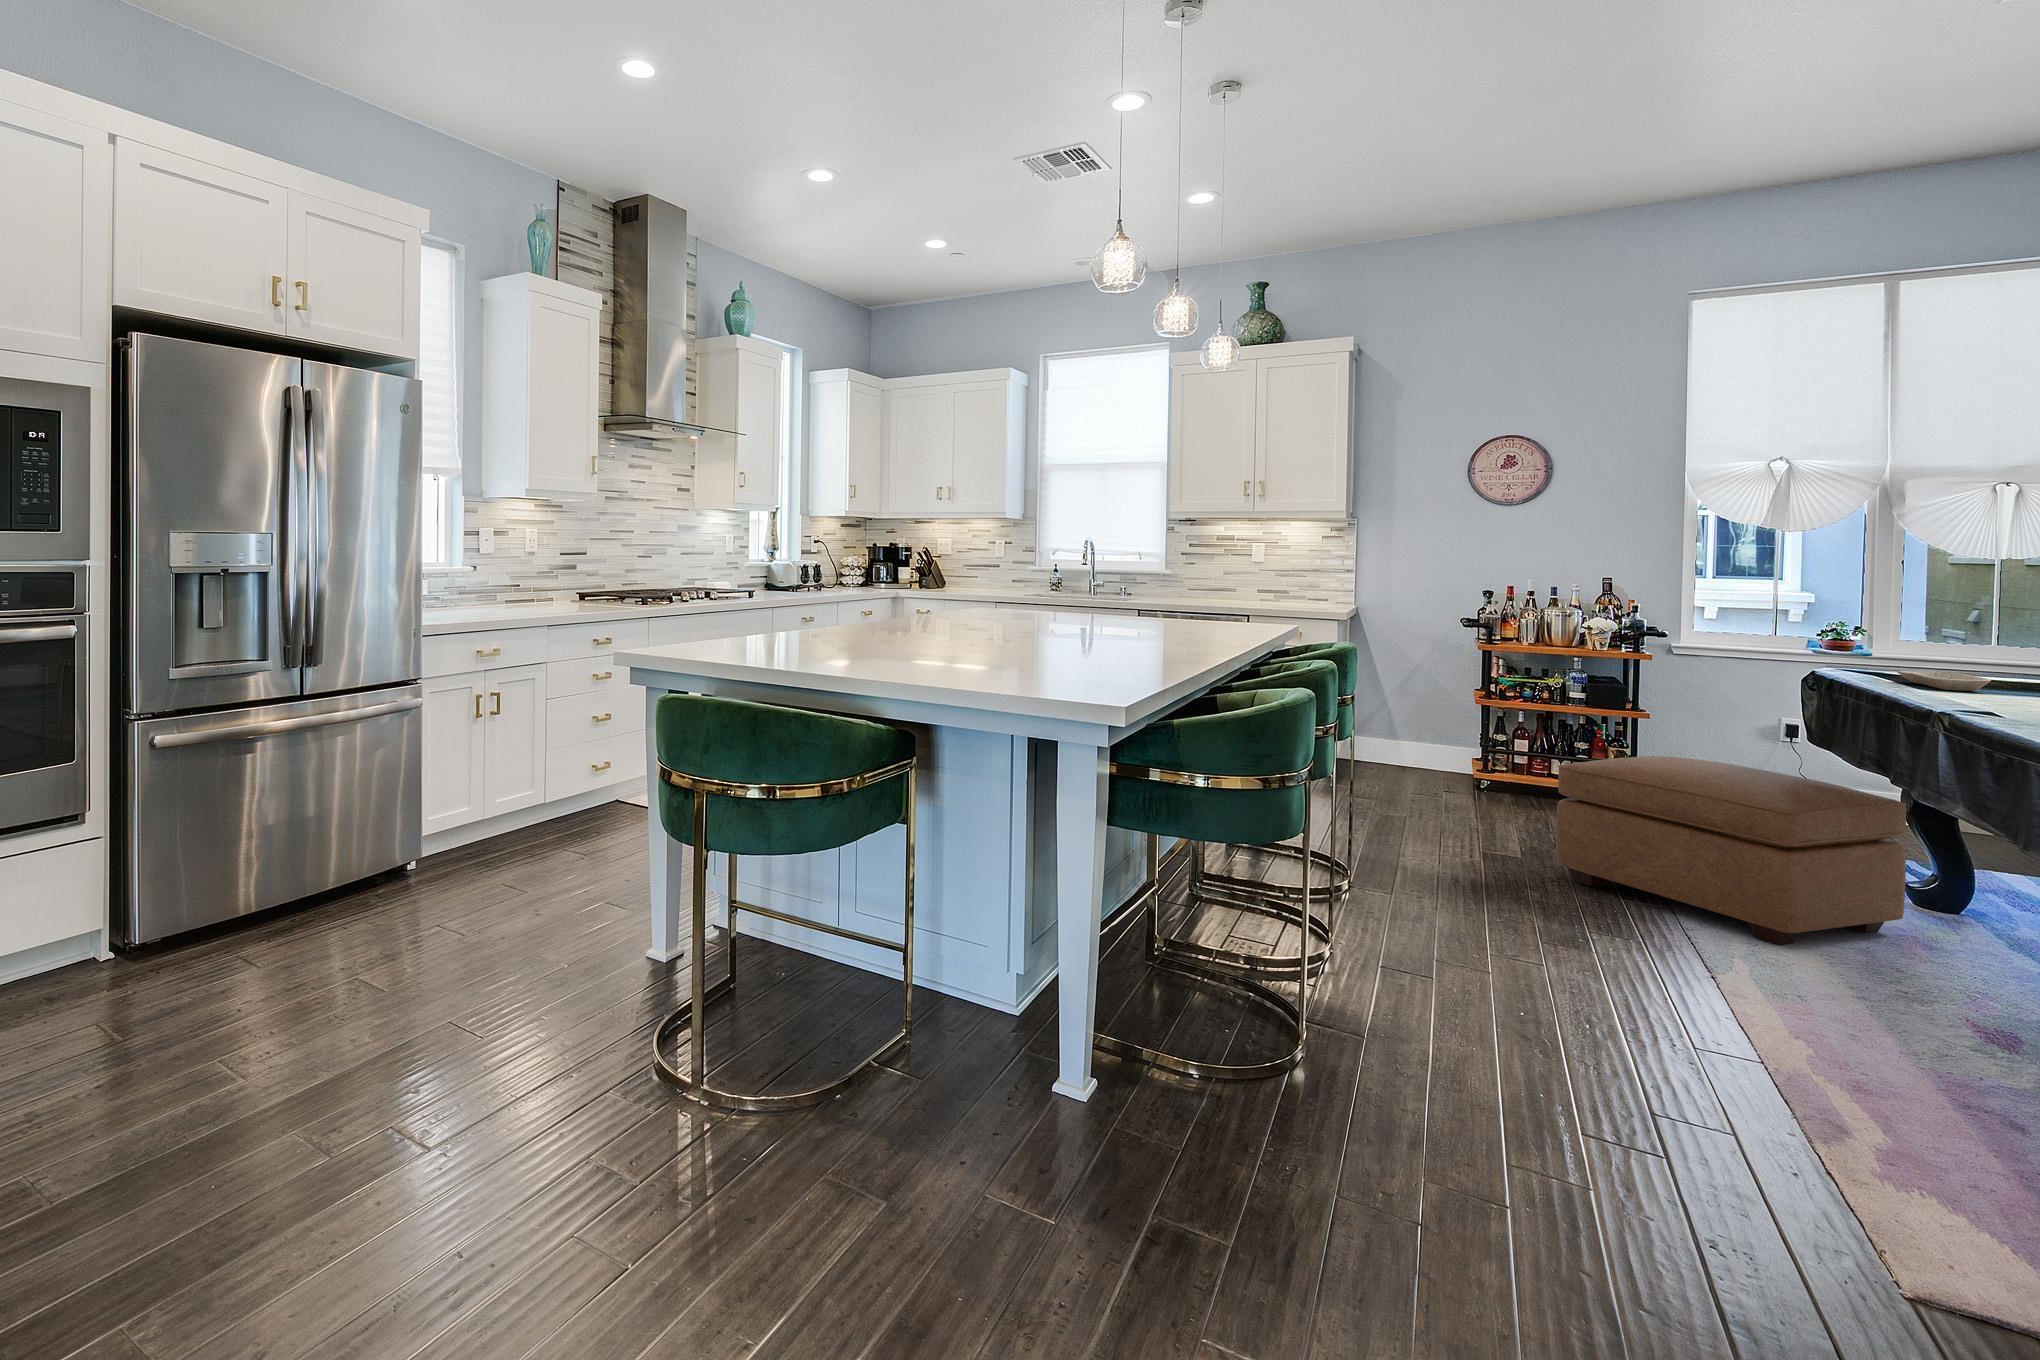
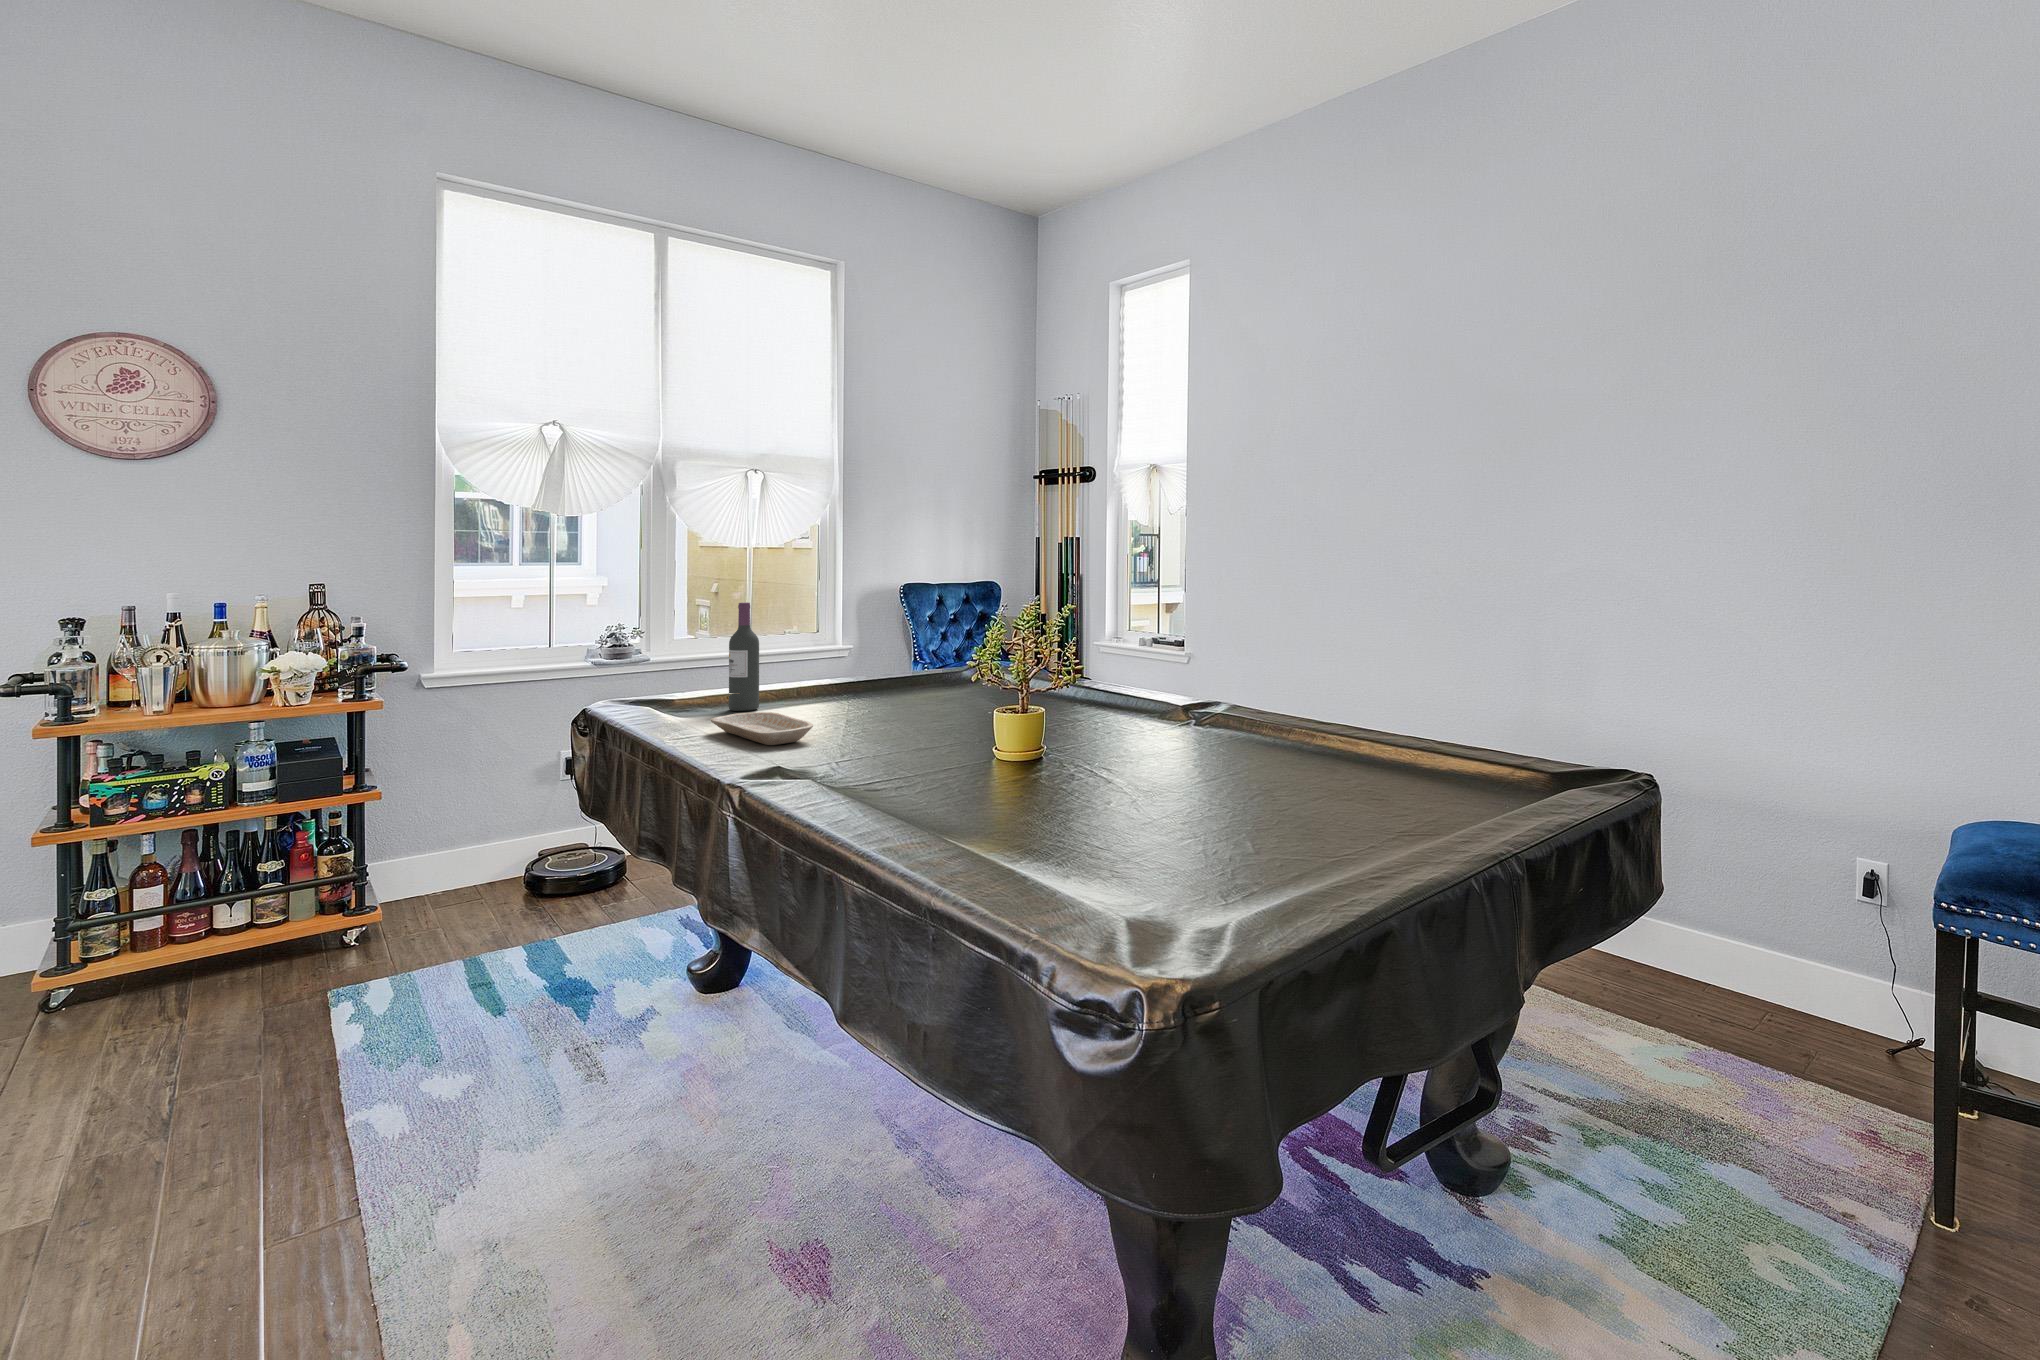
wine bottle: none [1926,593,1959,679] -> present [729,602,759,711]
ottoman: present [1556,756,1907,945] -> none [135,920,737,1288]

